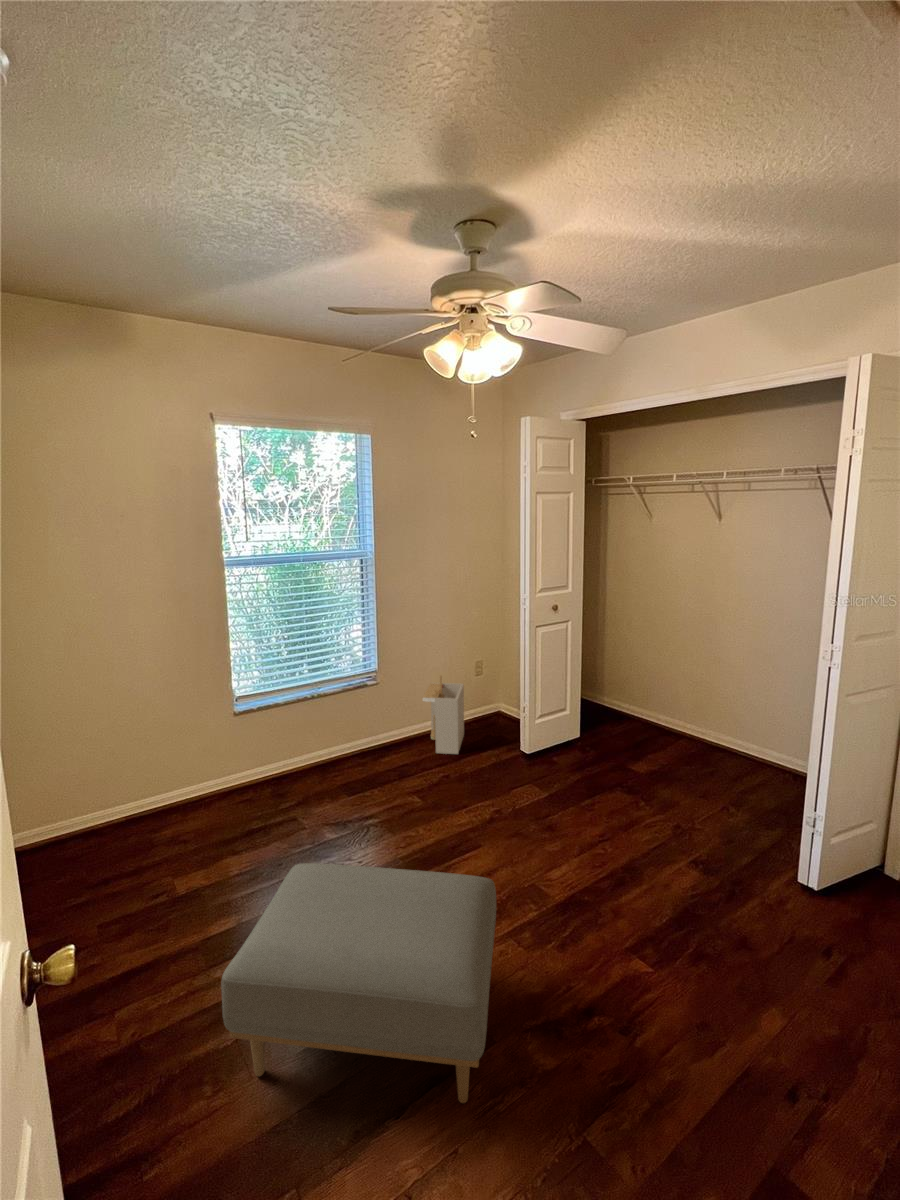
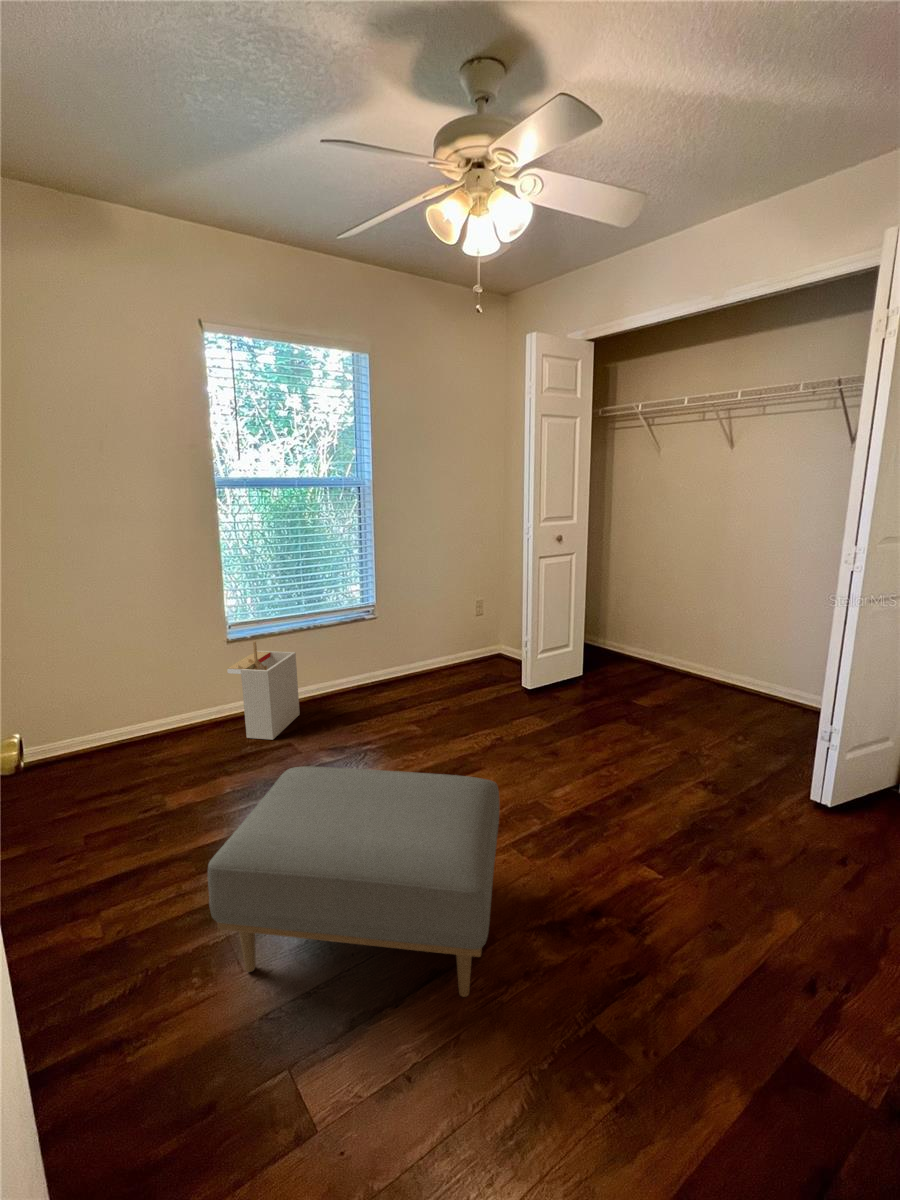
storage bin: present [423,676,464,754] -> present [227,641,300,740]

